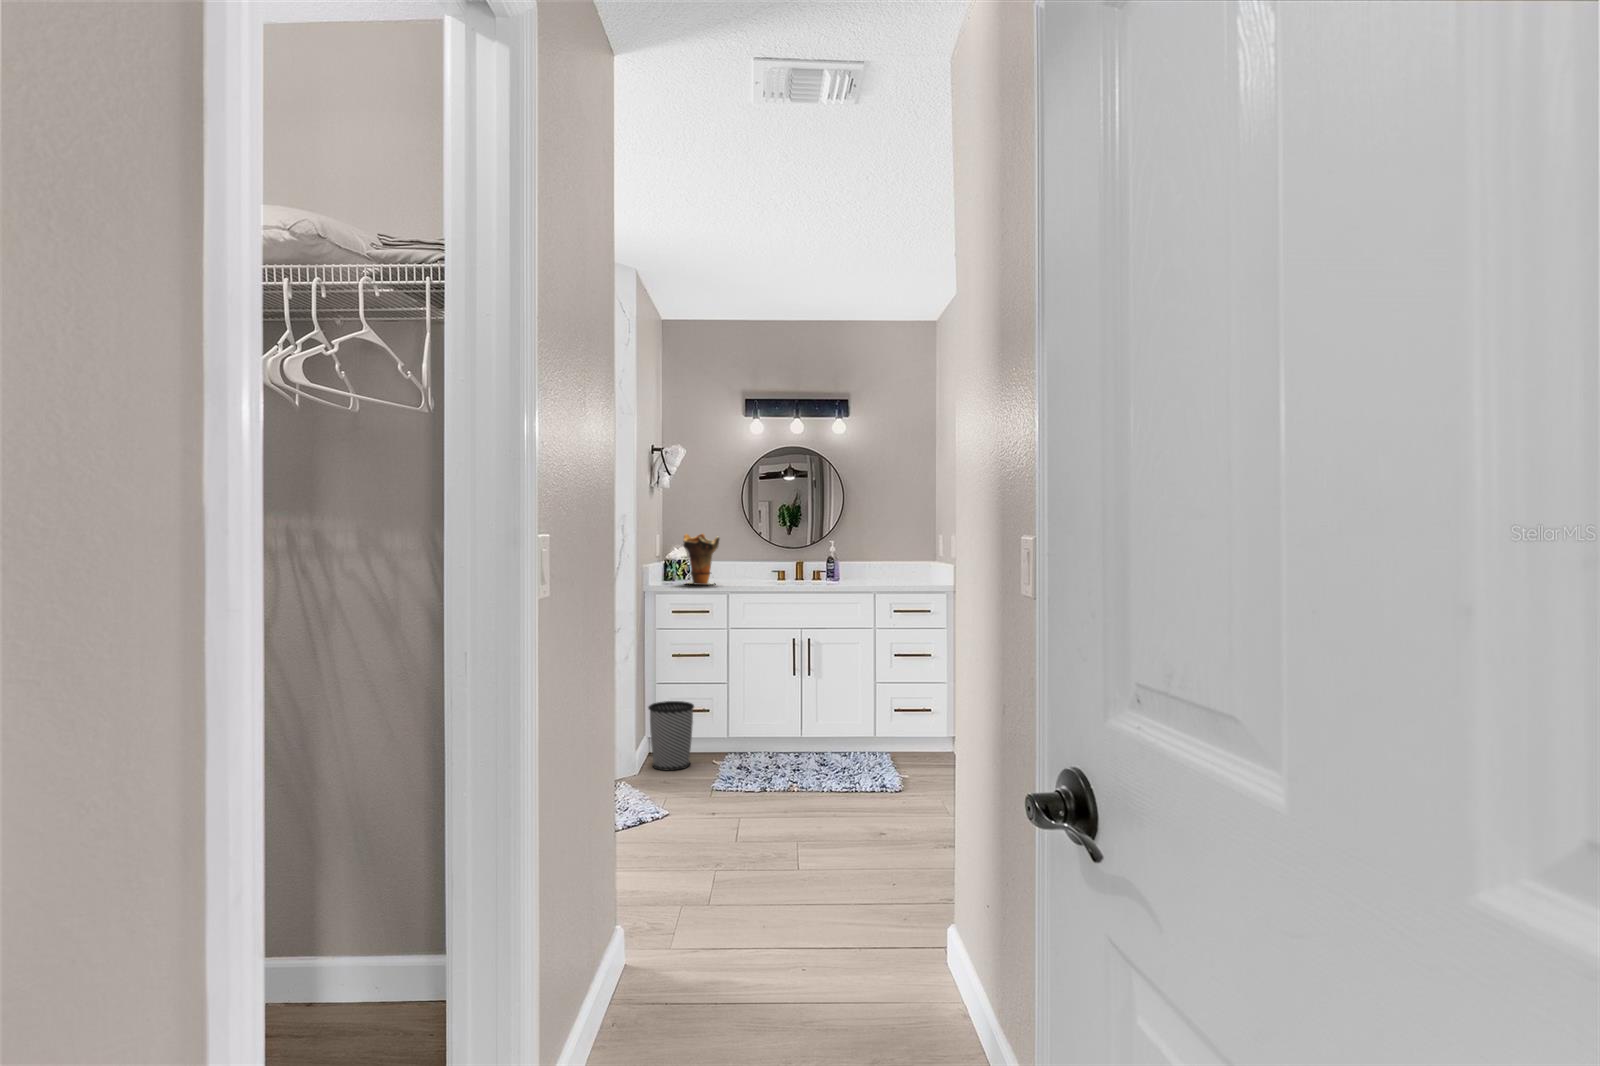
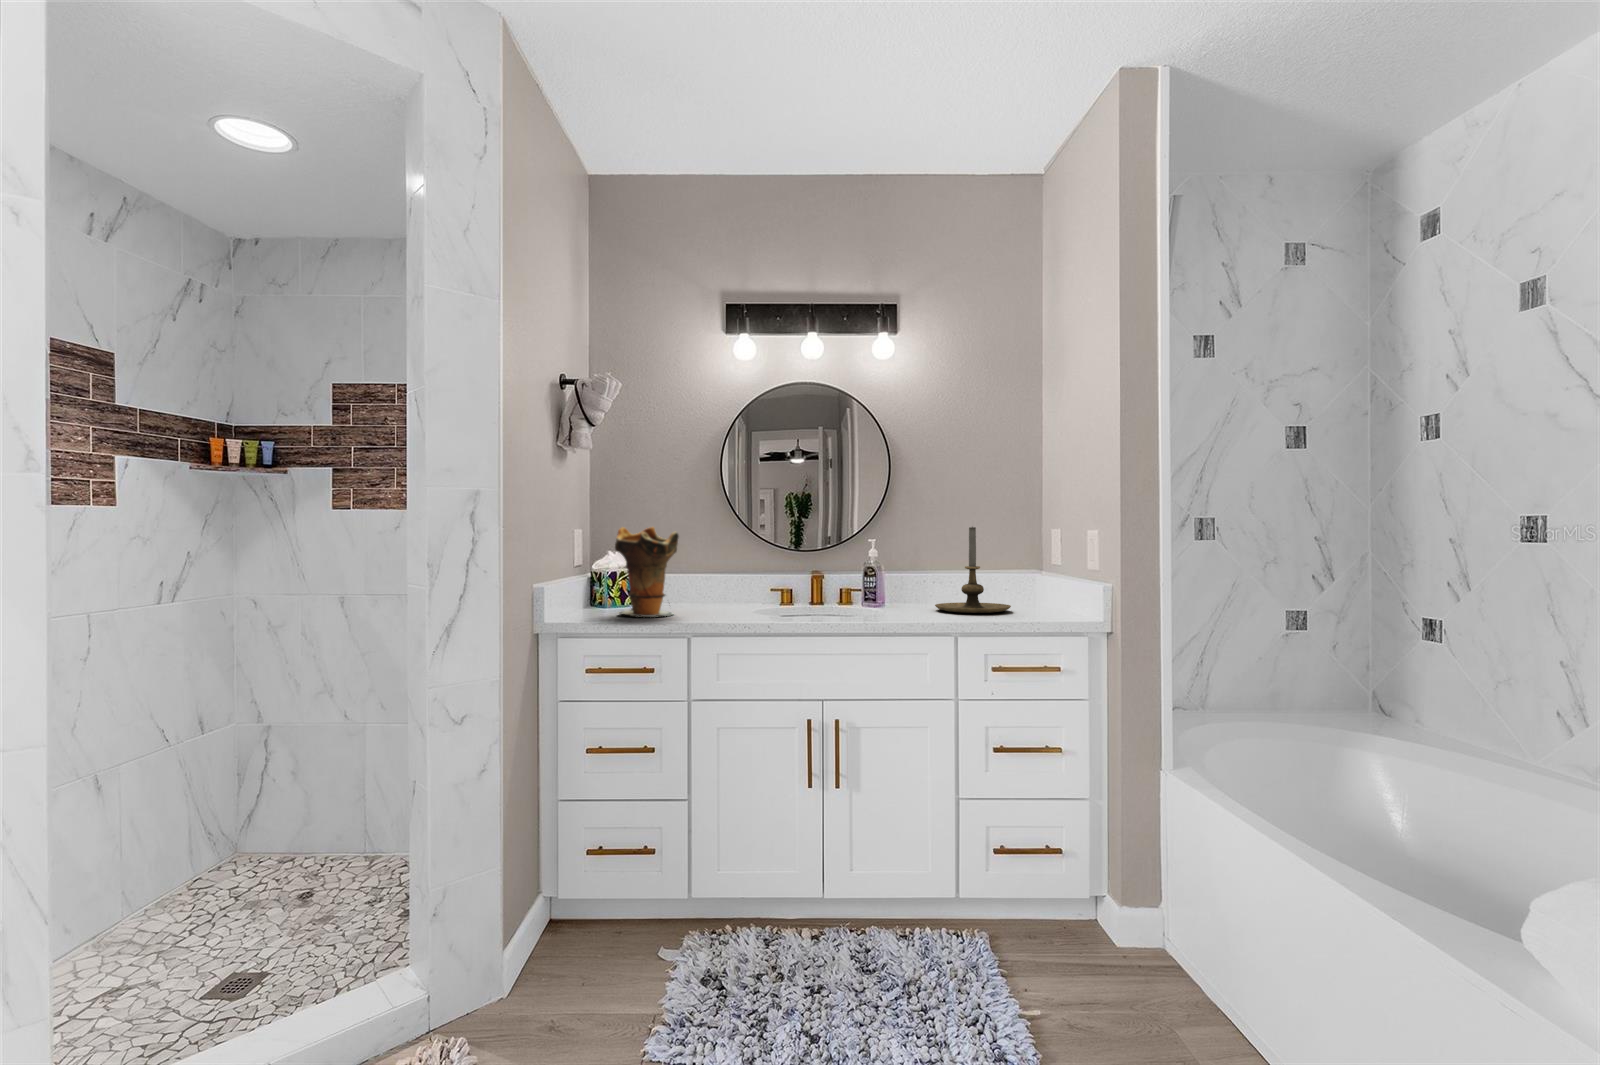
candle holder: none [868,533,912,584] -> present [935,527,1011,613]
wastebasket: present [648,701,694,770] -> none [533,835,623,982]

